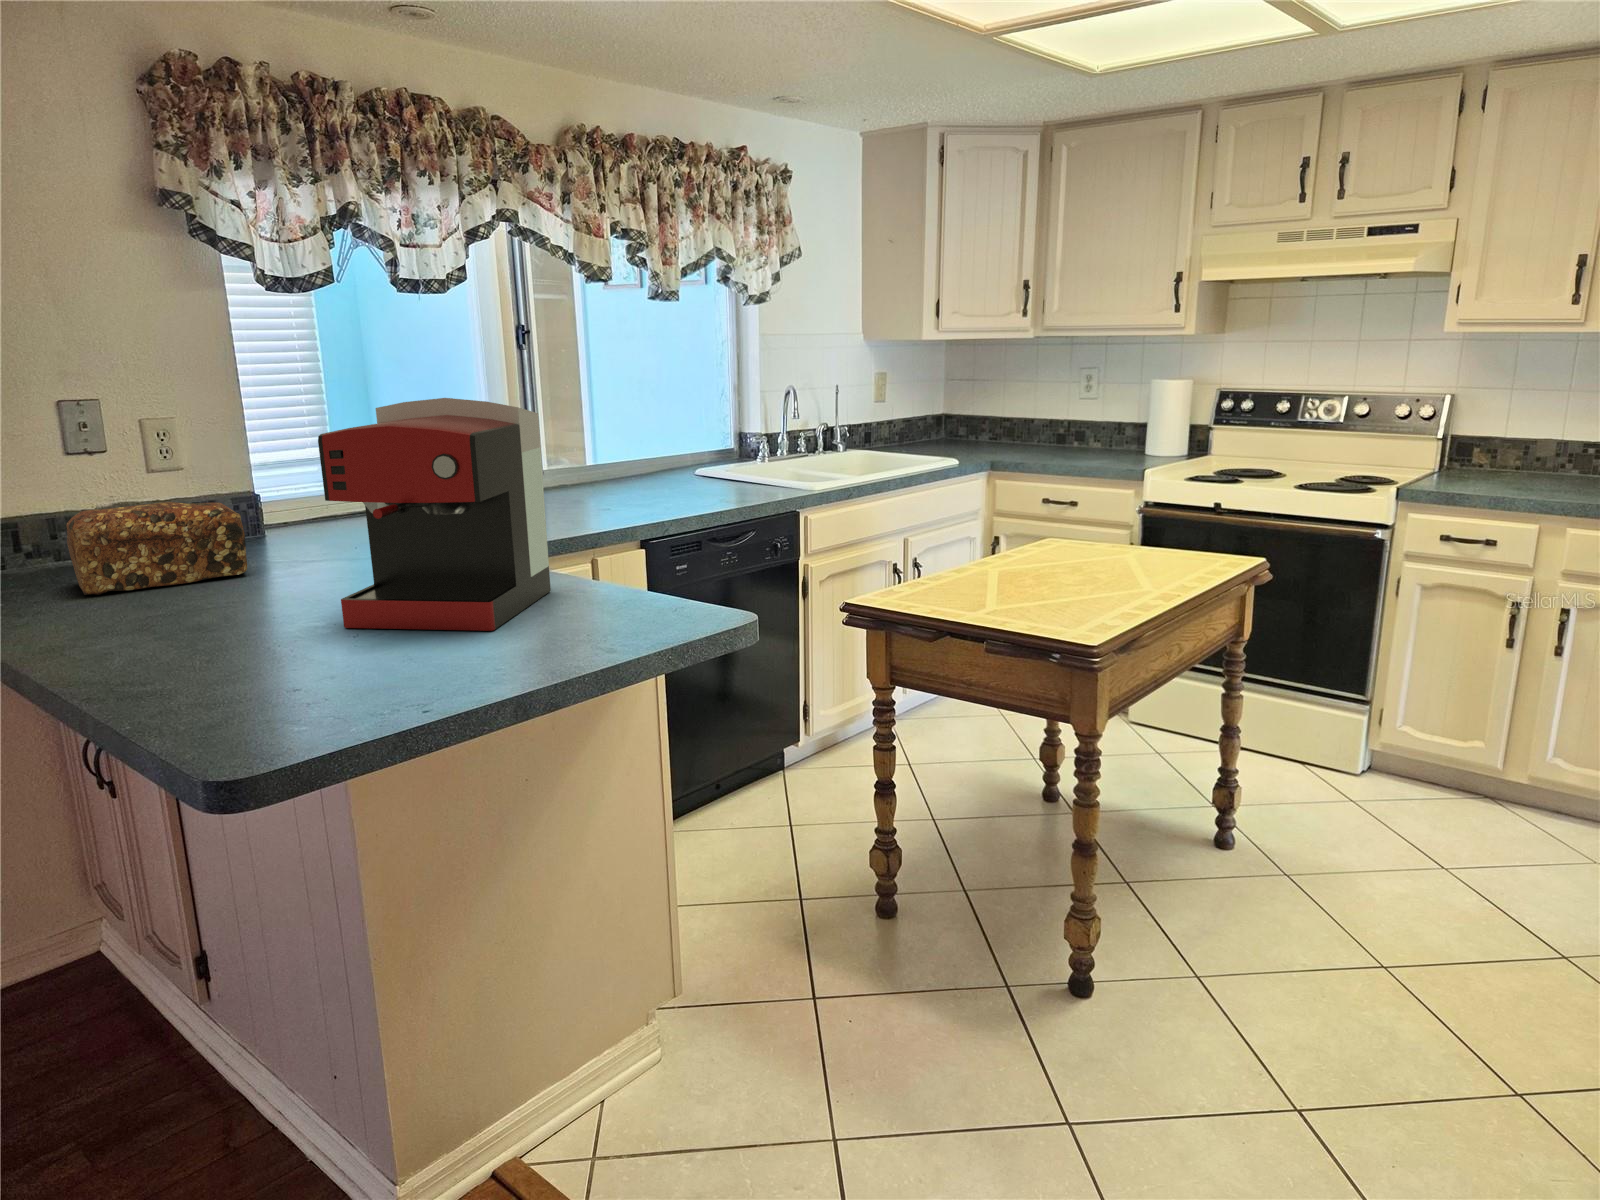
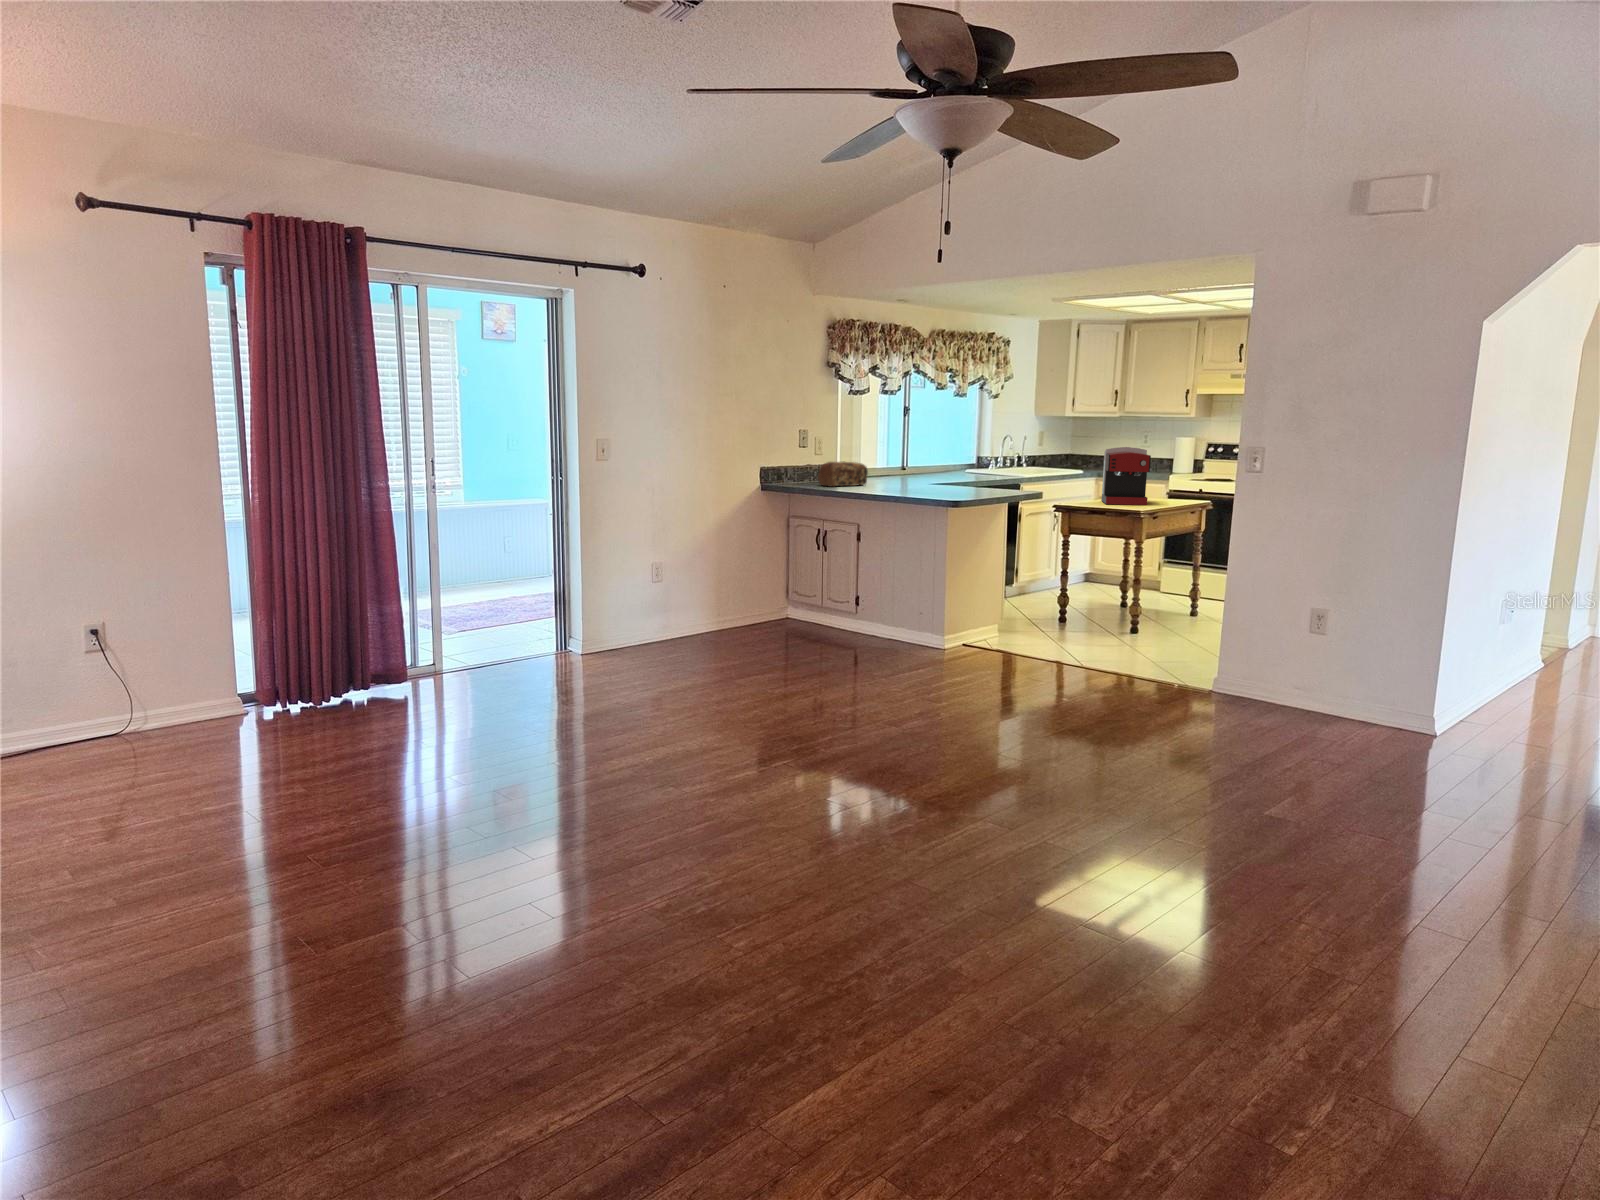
coffee maker: present [318,398,551,631] -> present [1102,447,1151,505]

